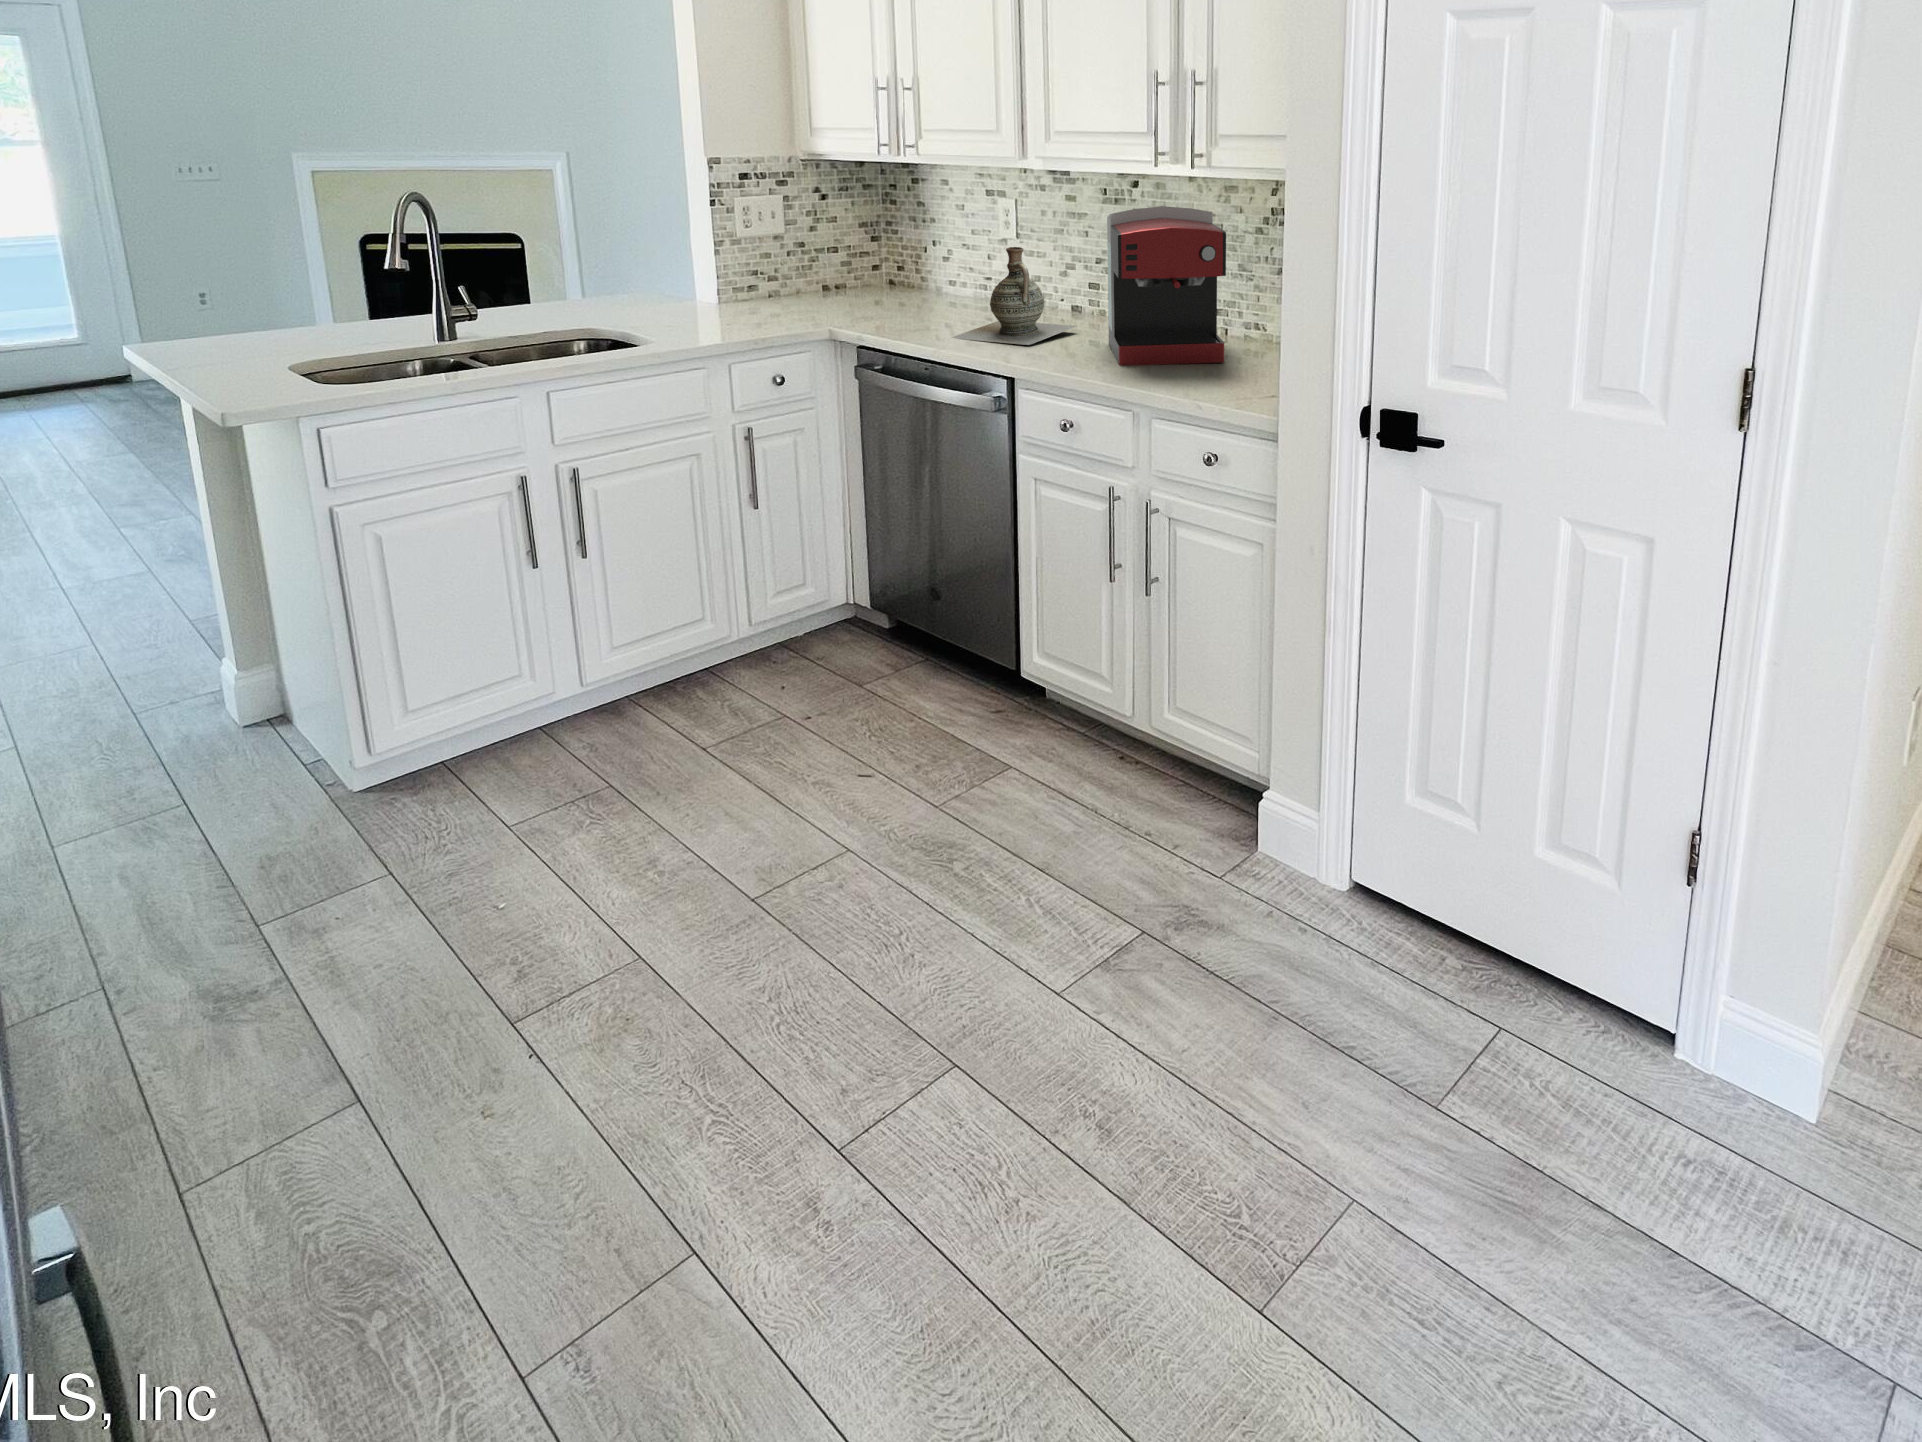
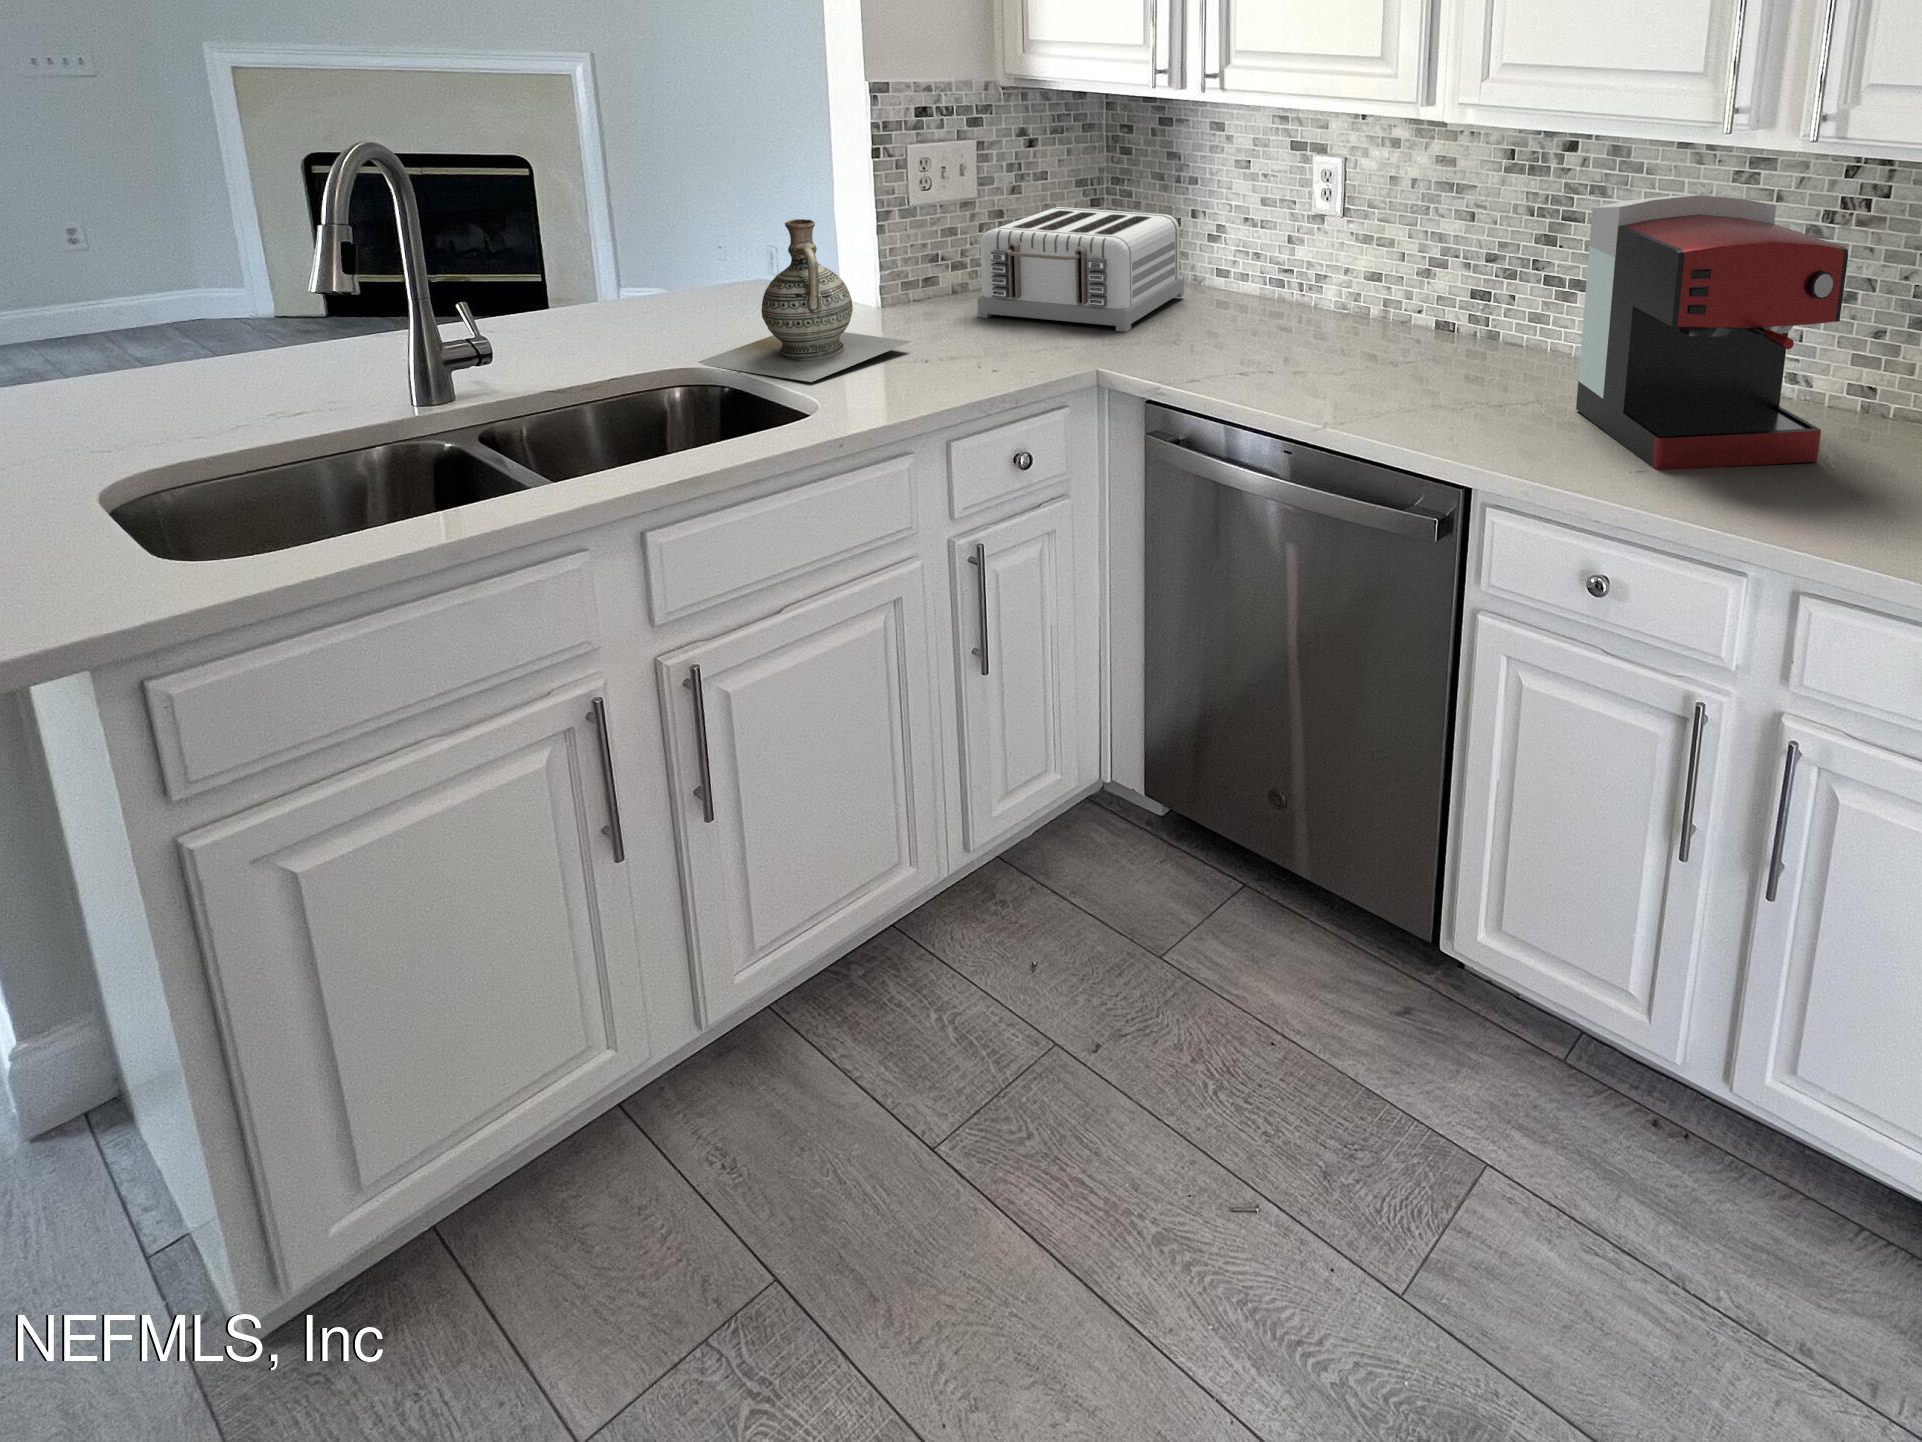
toaster: none [777,239,921,313] -> present [977,207,1184,332]
ceramic jug: present [952,247,1077,345] -> present [698,219,911,382]

